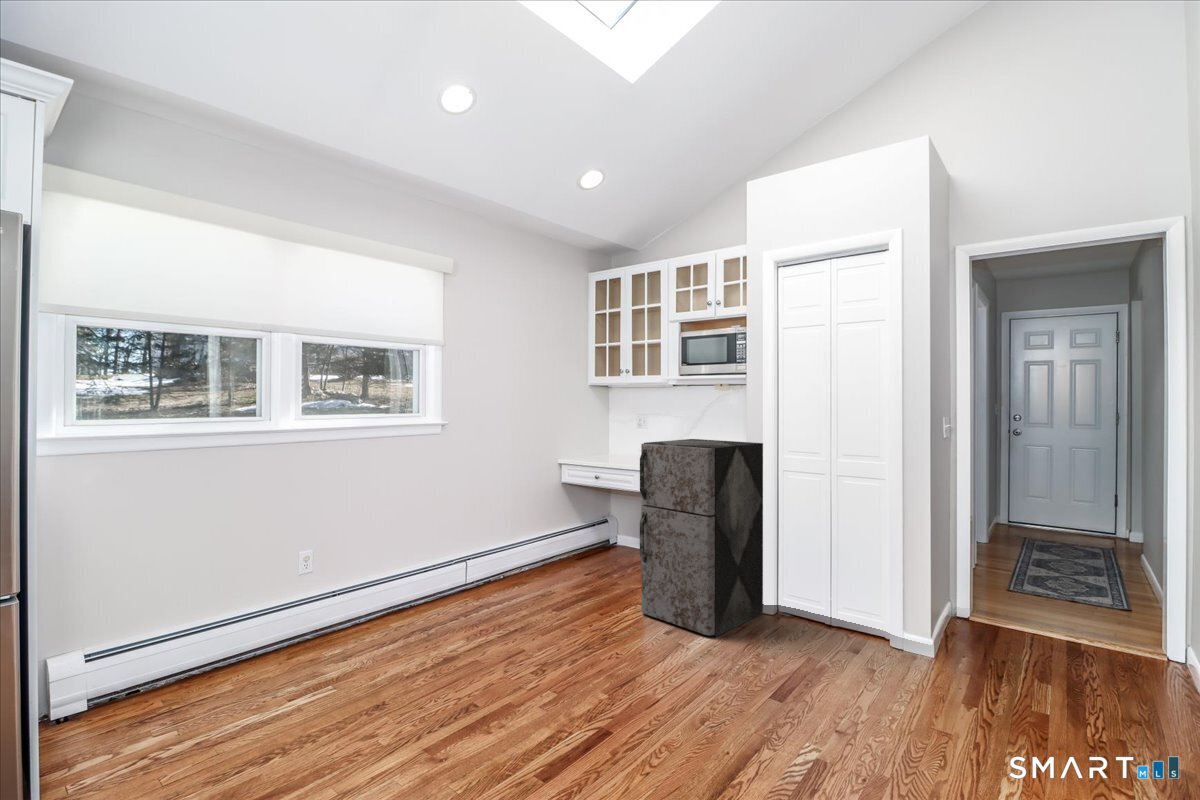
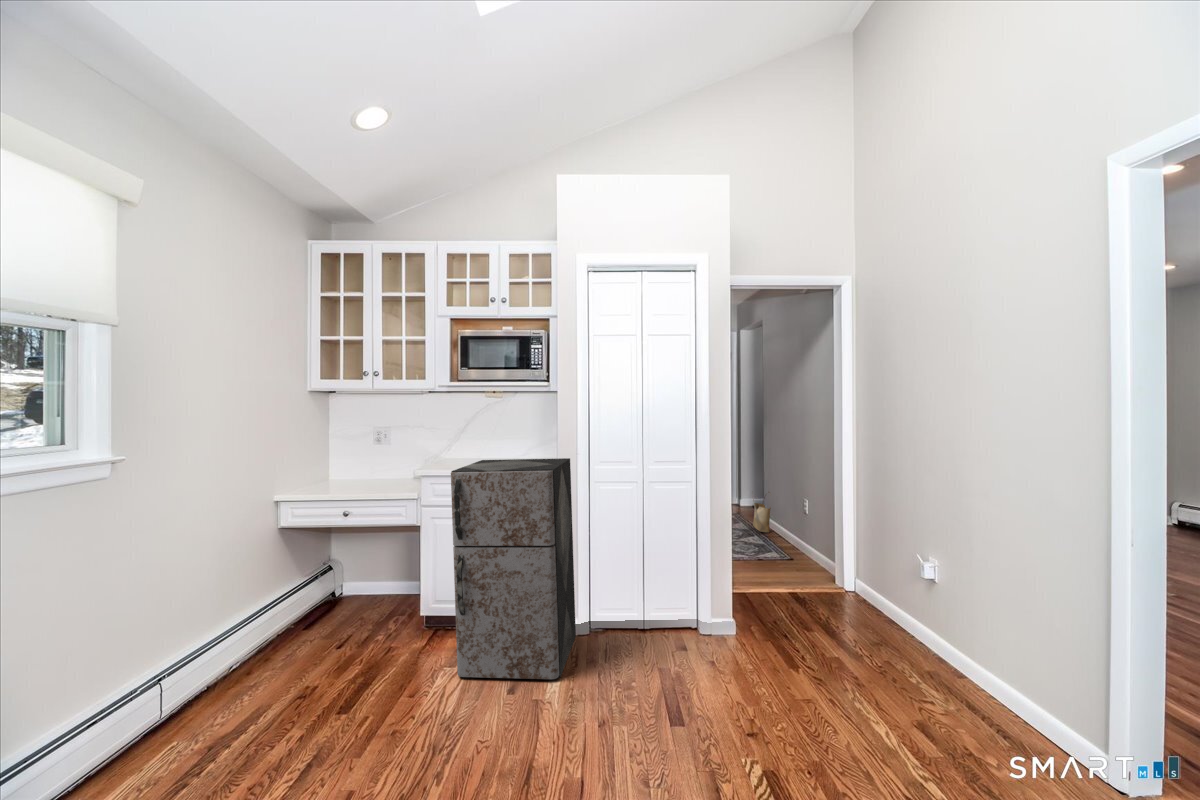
woven basket: none [1112,522,1143,581] -> present [753,499,771,532]

